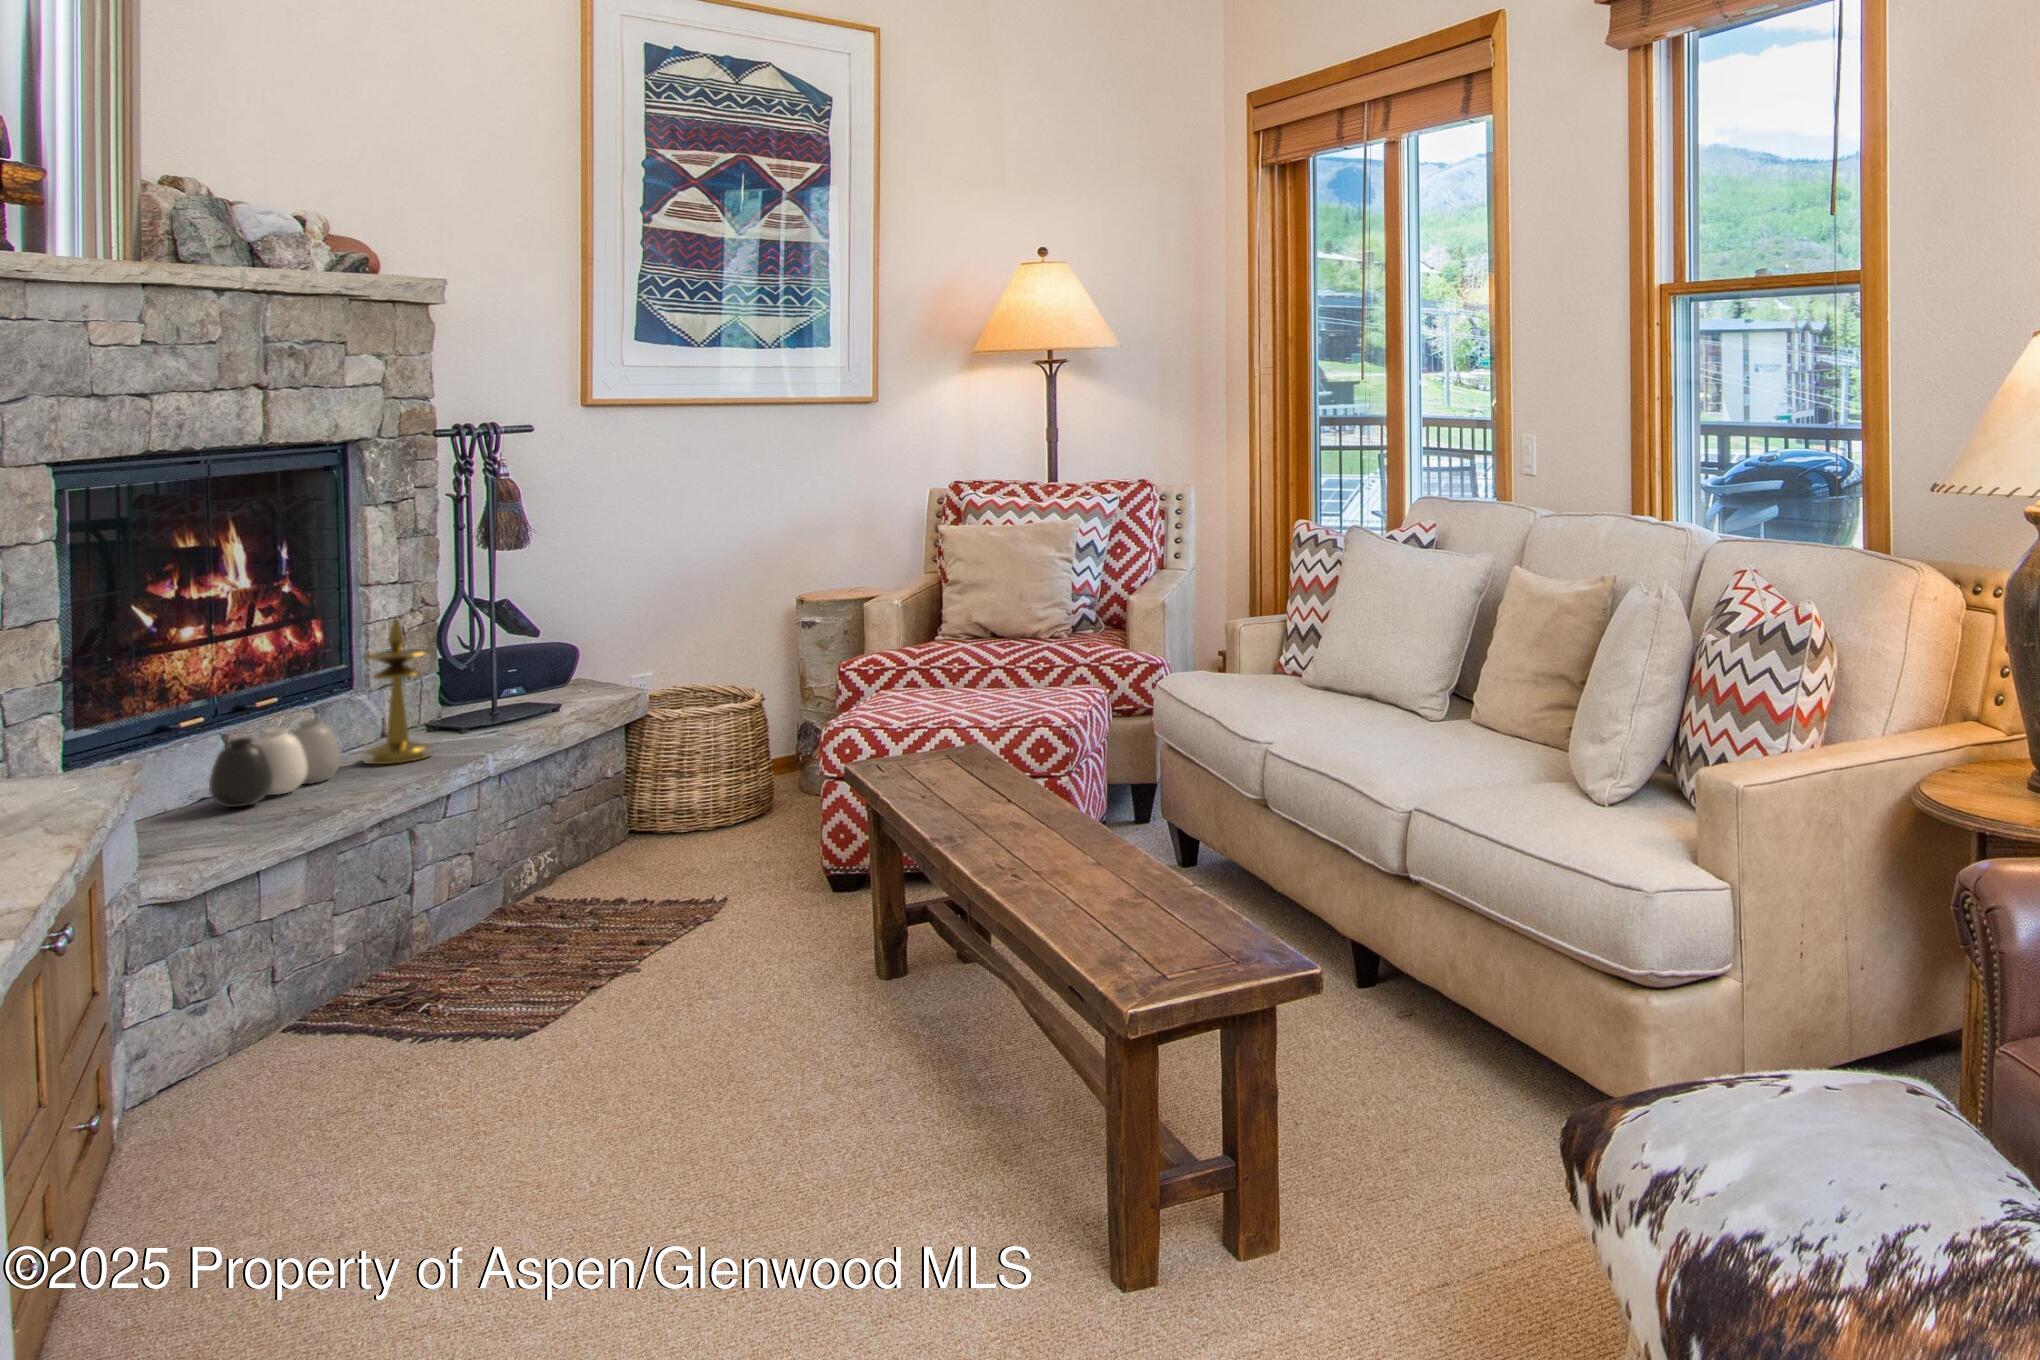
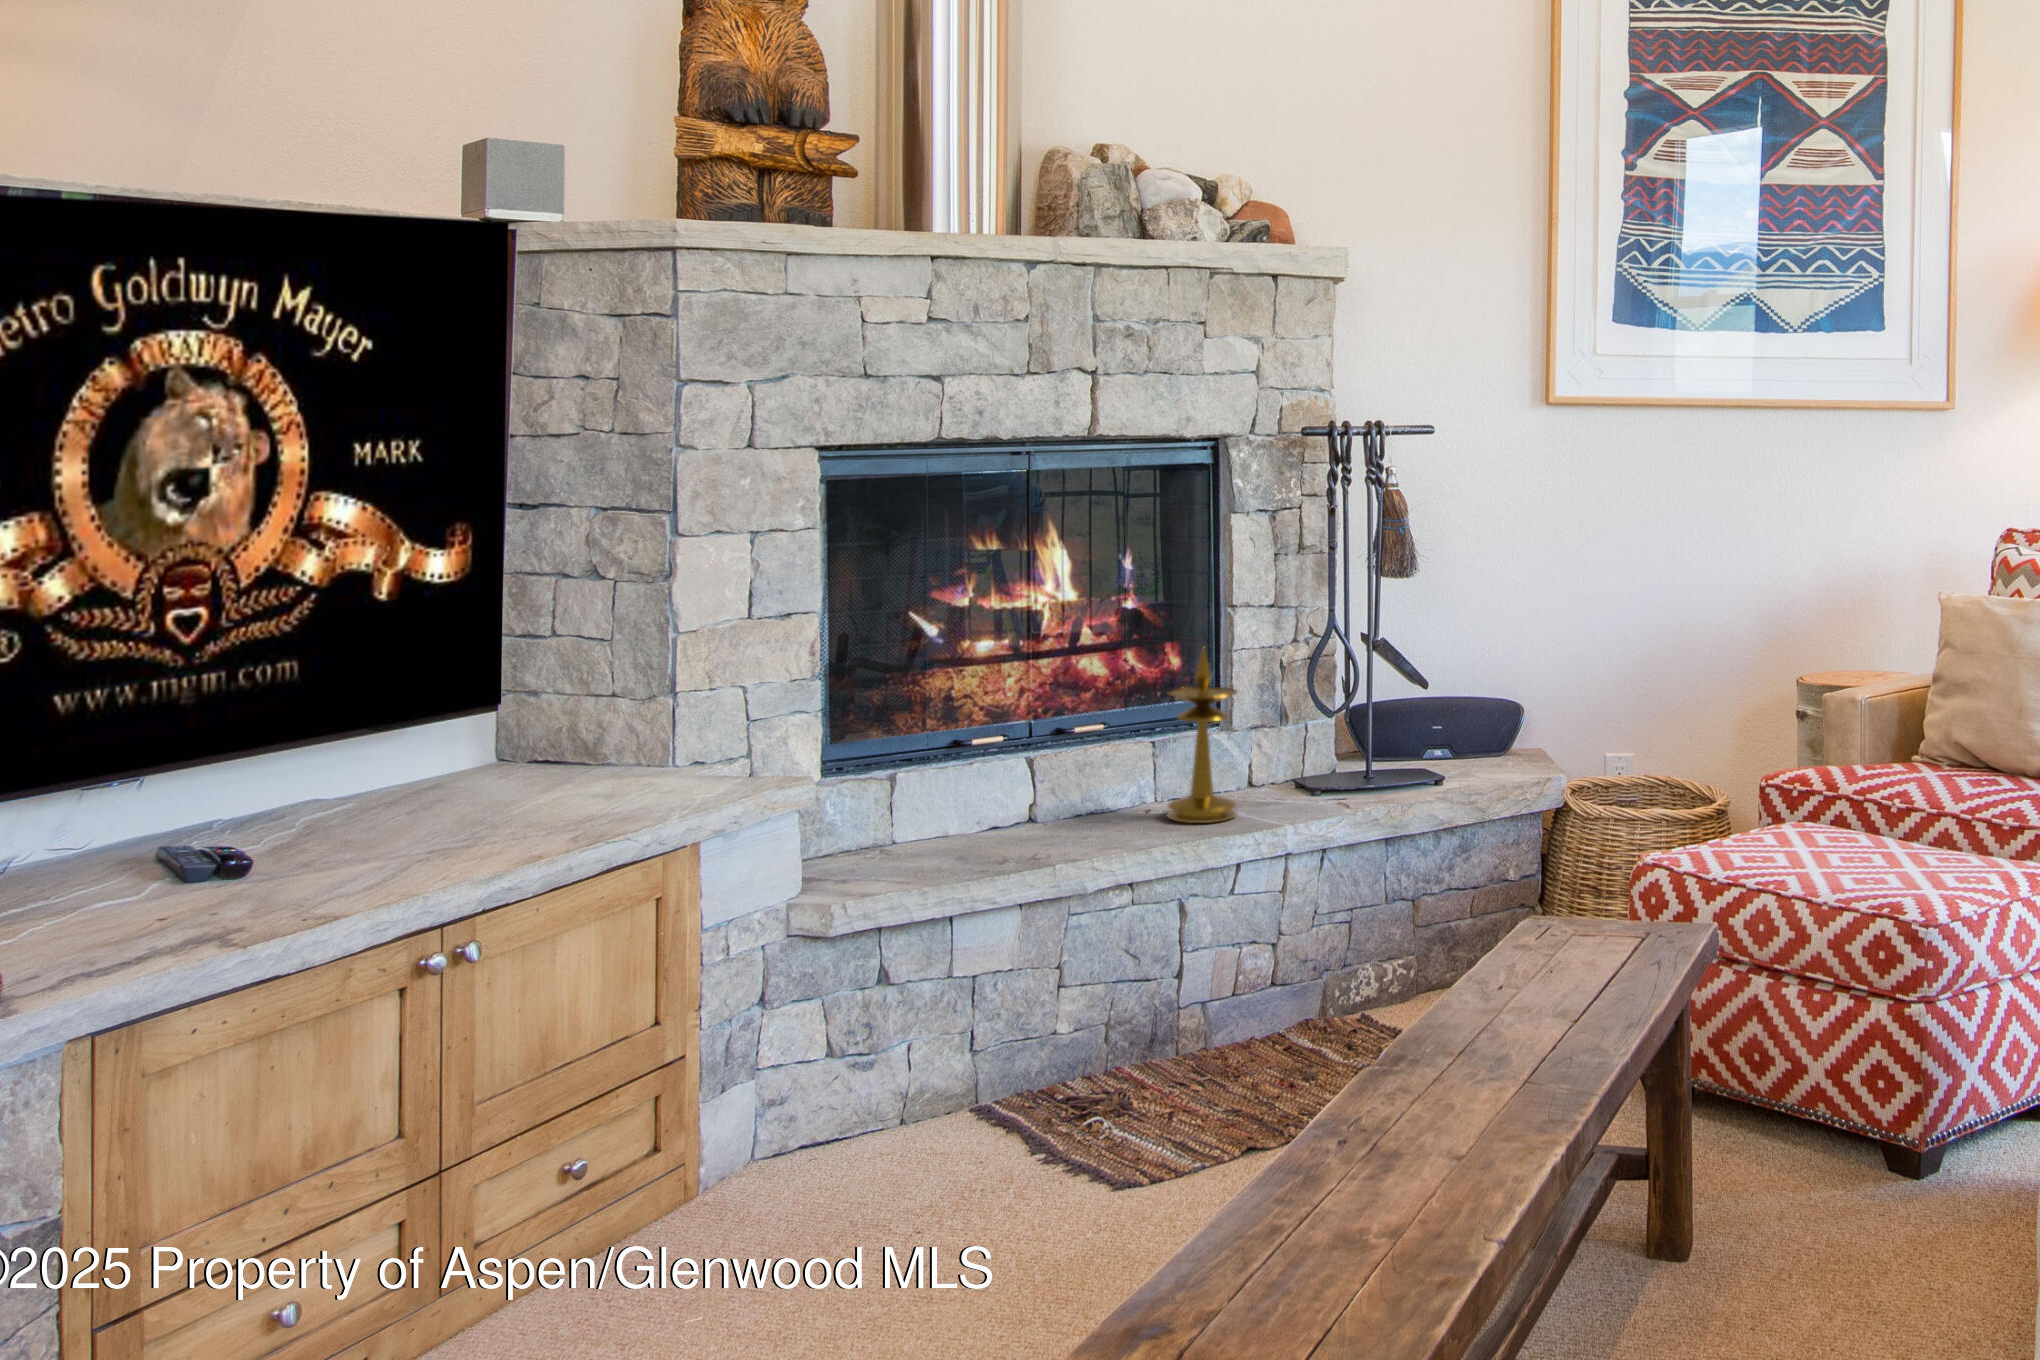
vase: present [209,719,340,807] -> none [962,758,1122,851]

